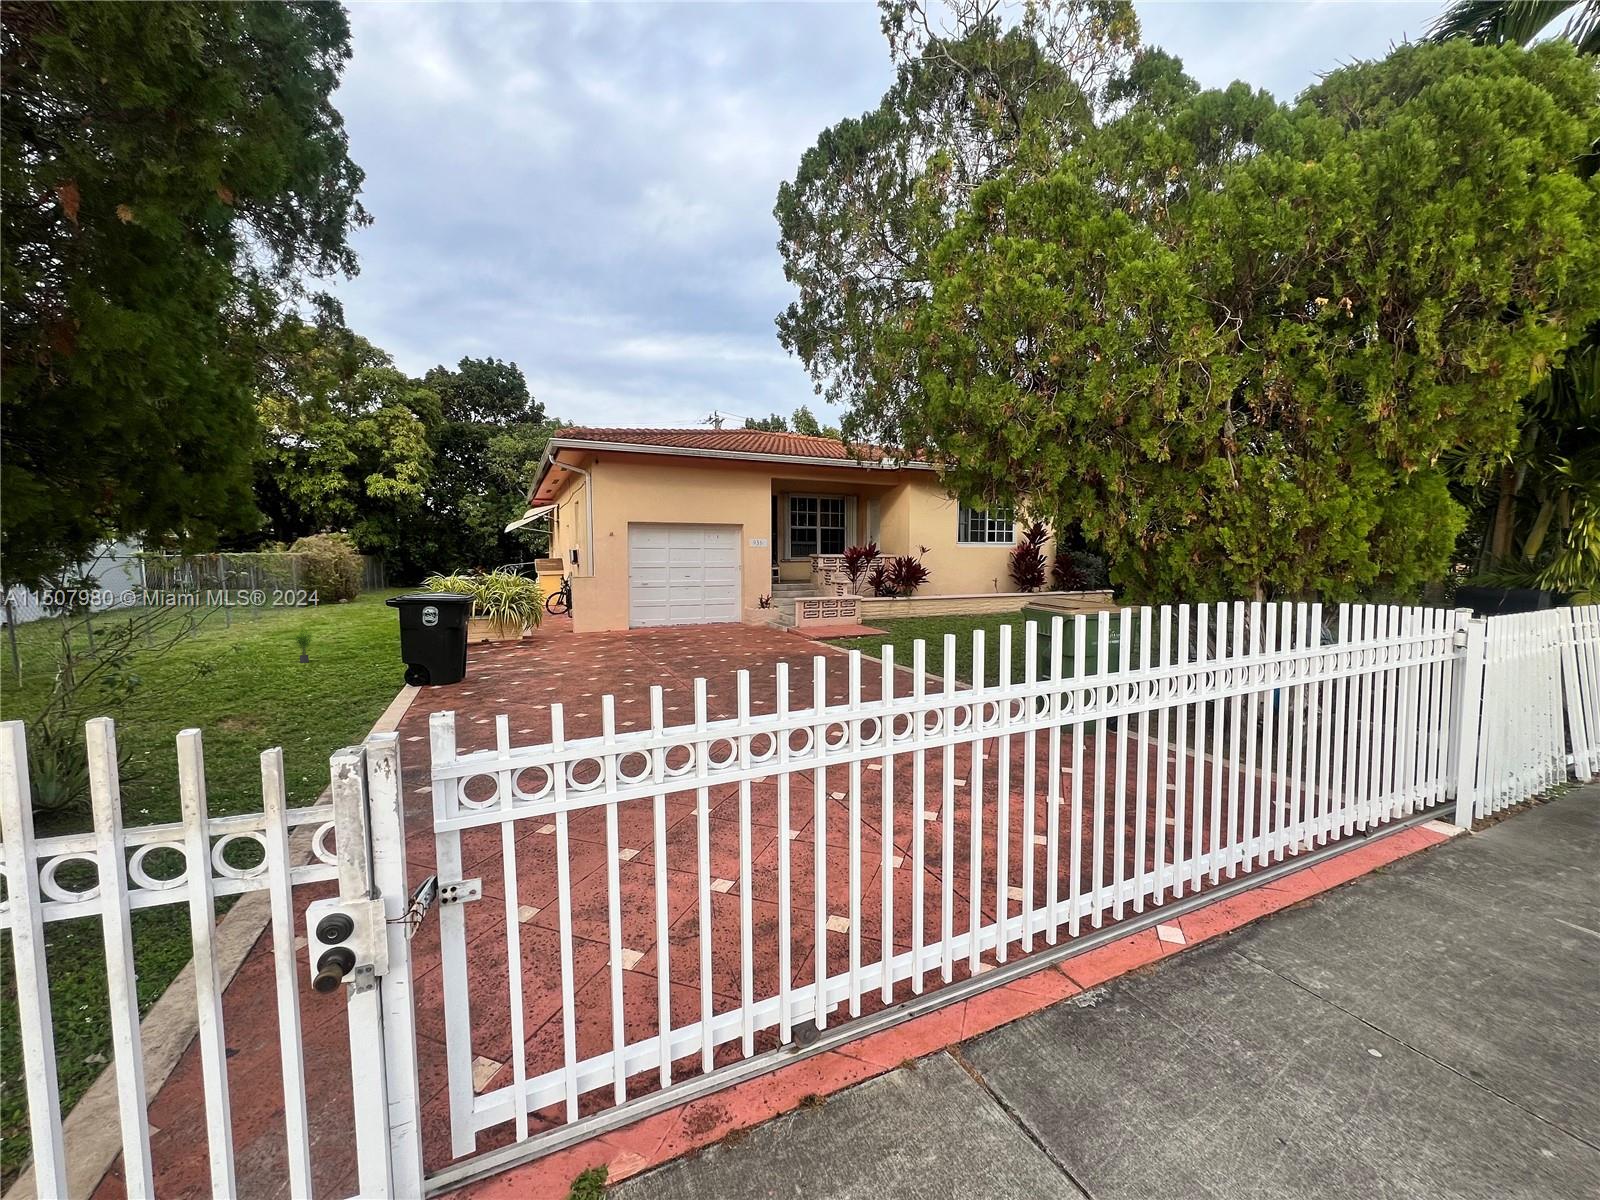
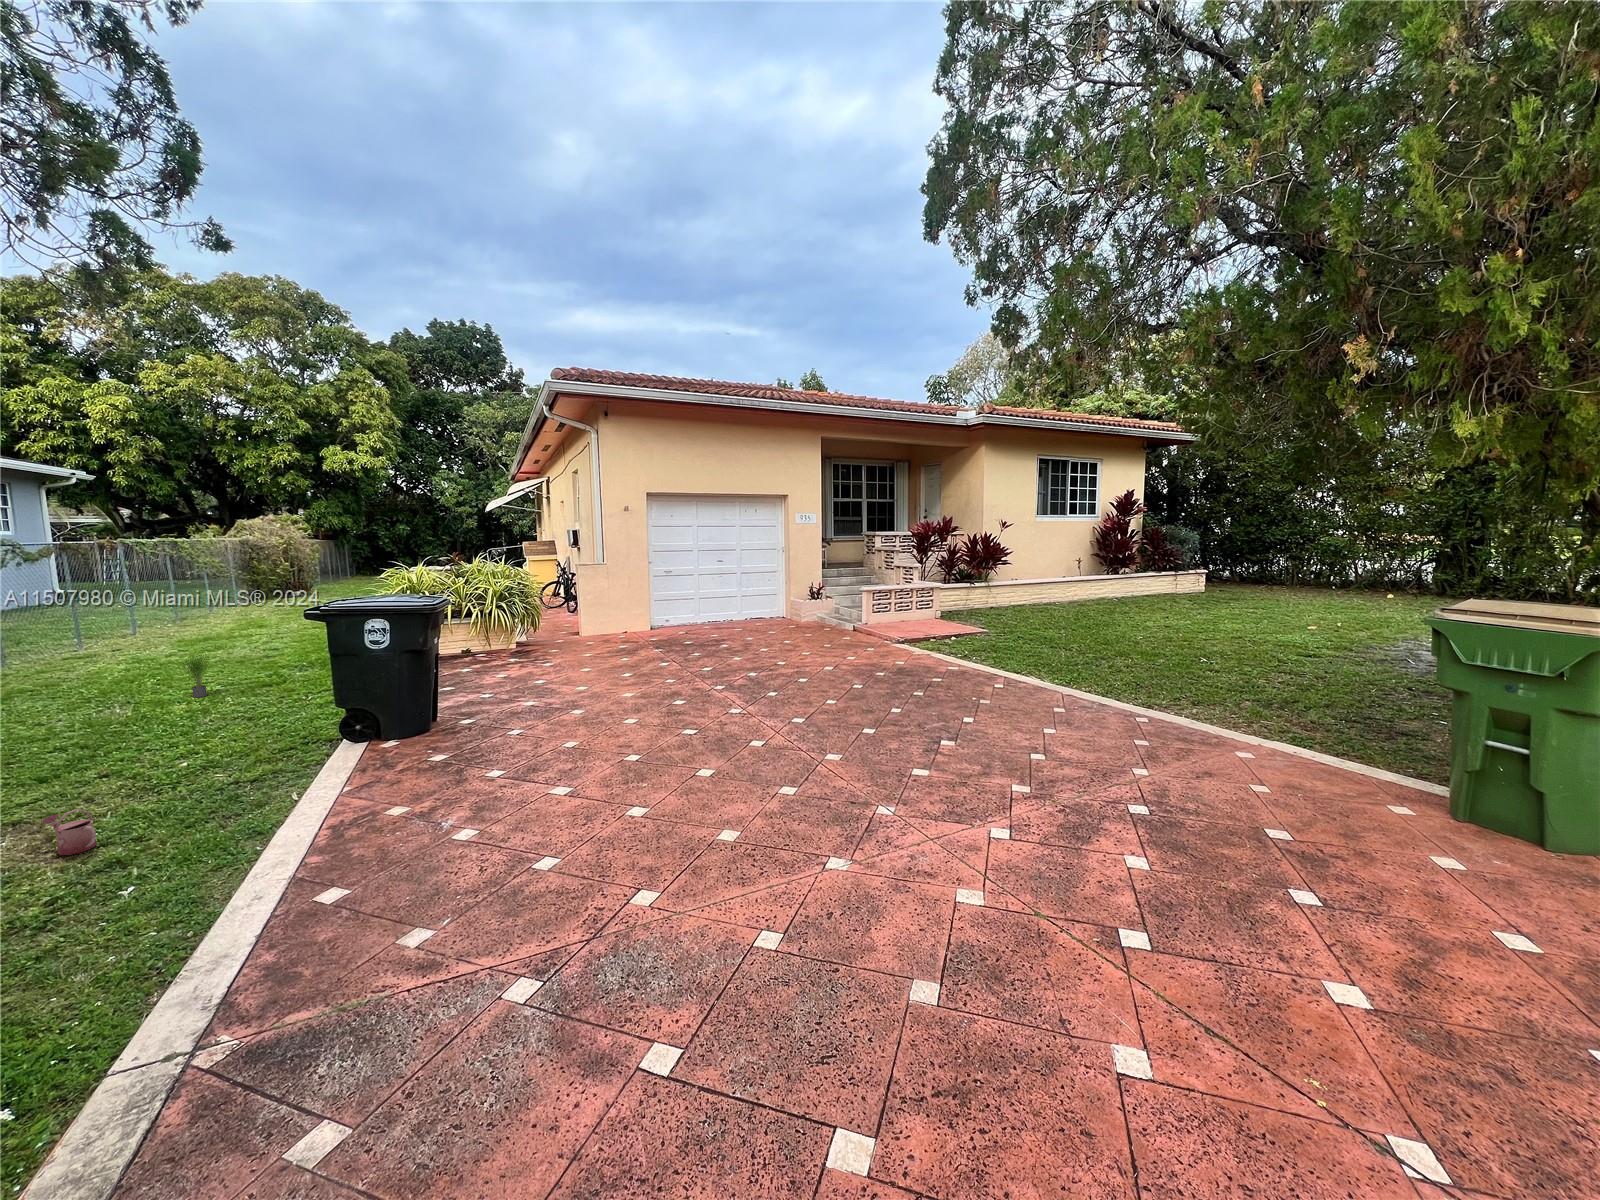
watering can: none [260,700,289,723] -> present [42,809,97,855]

